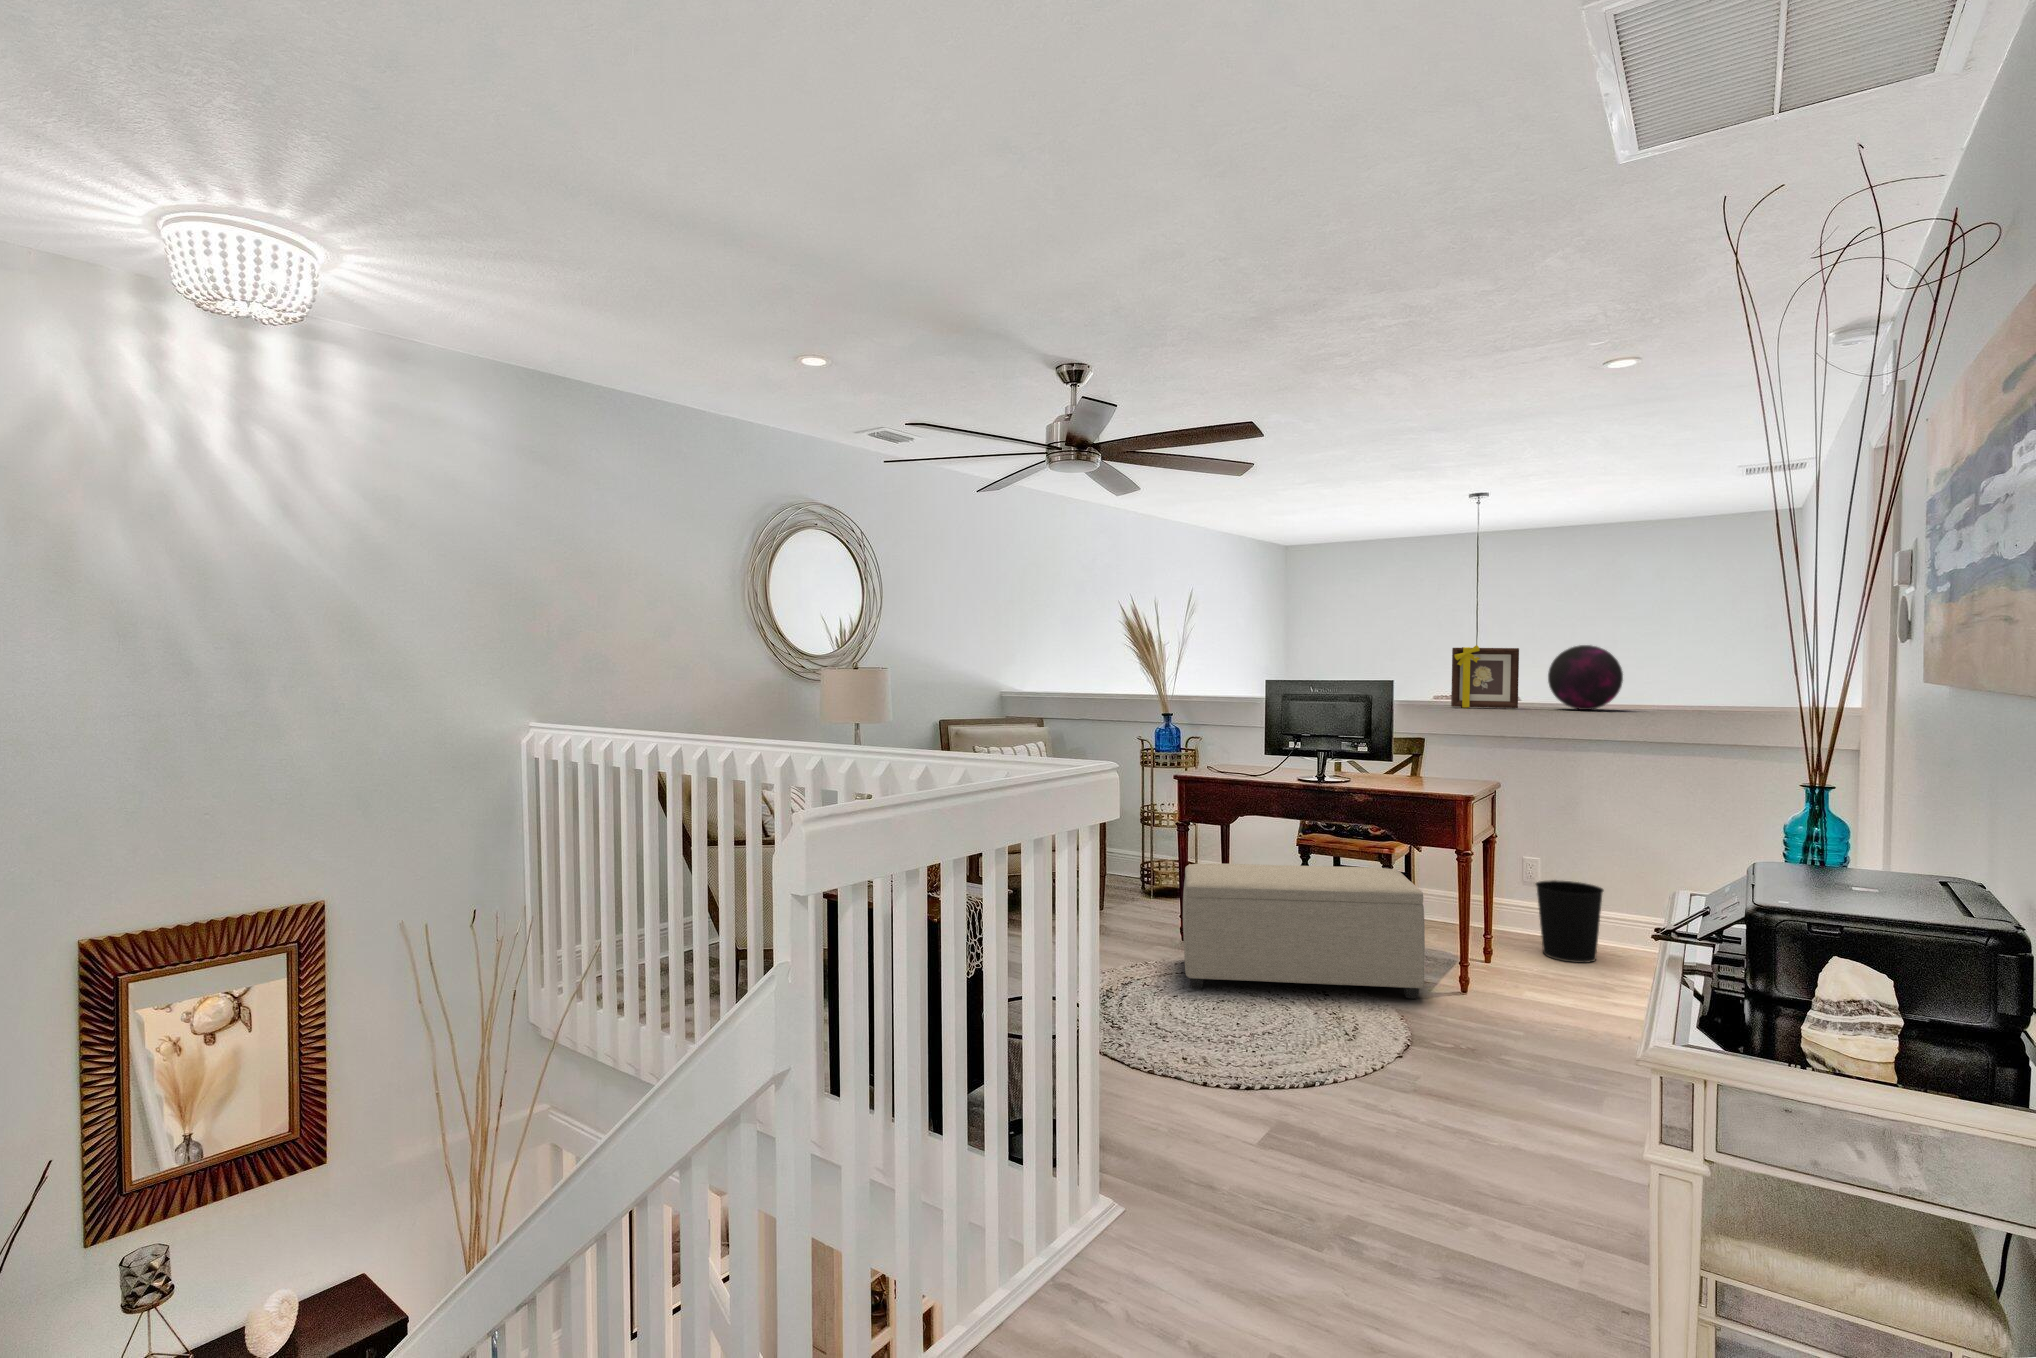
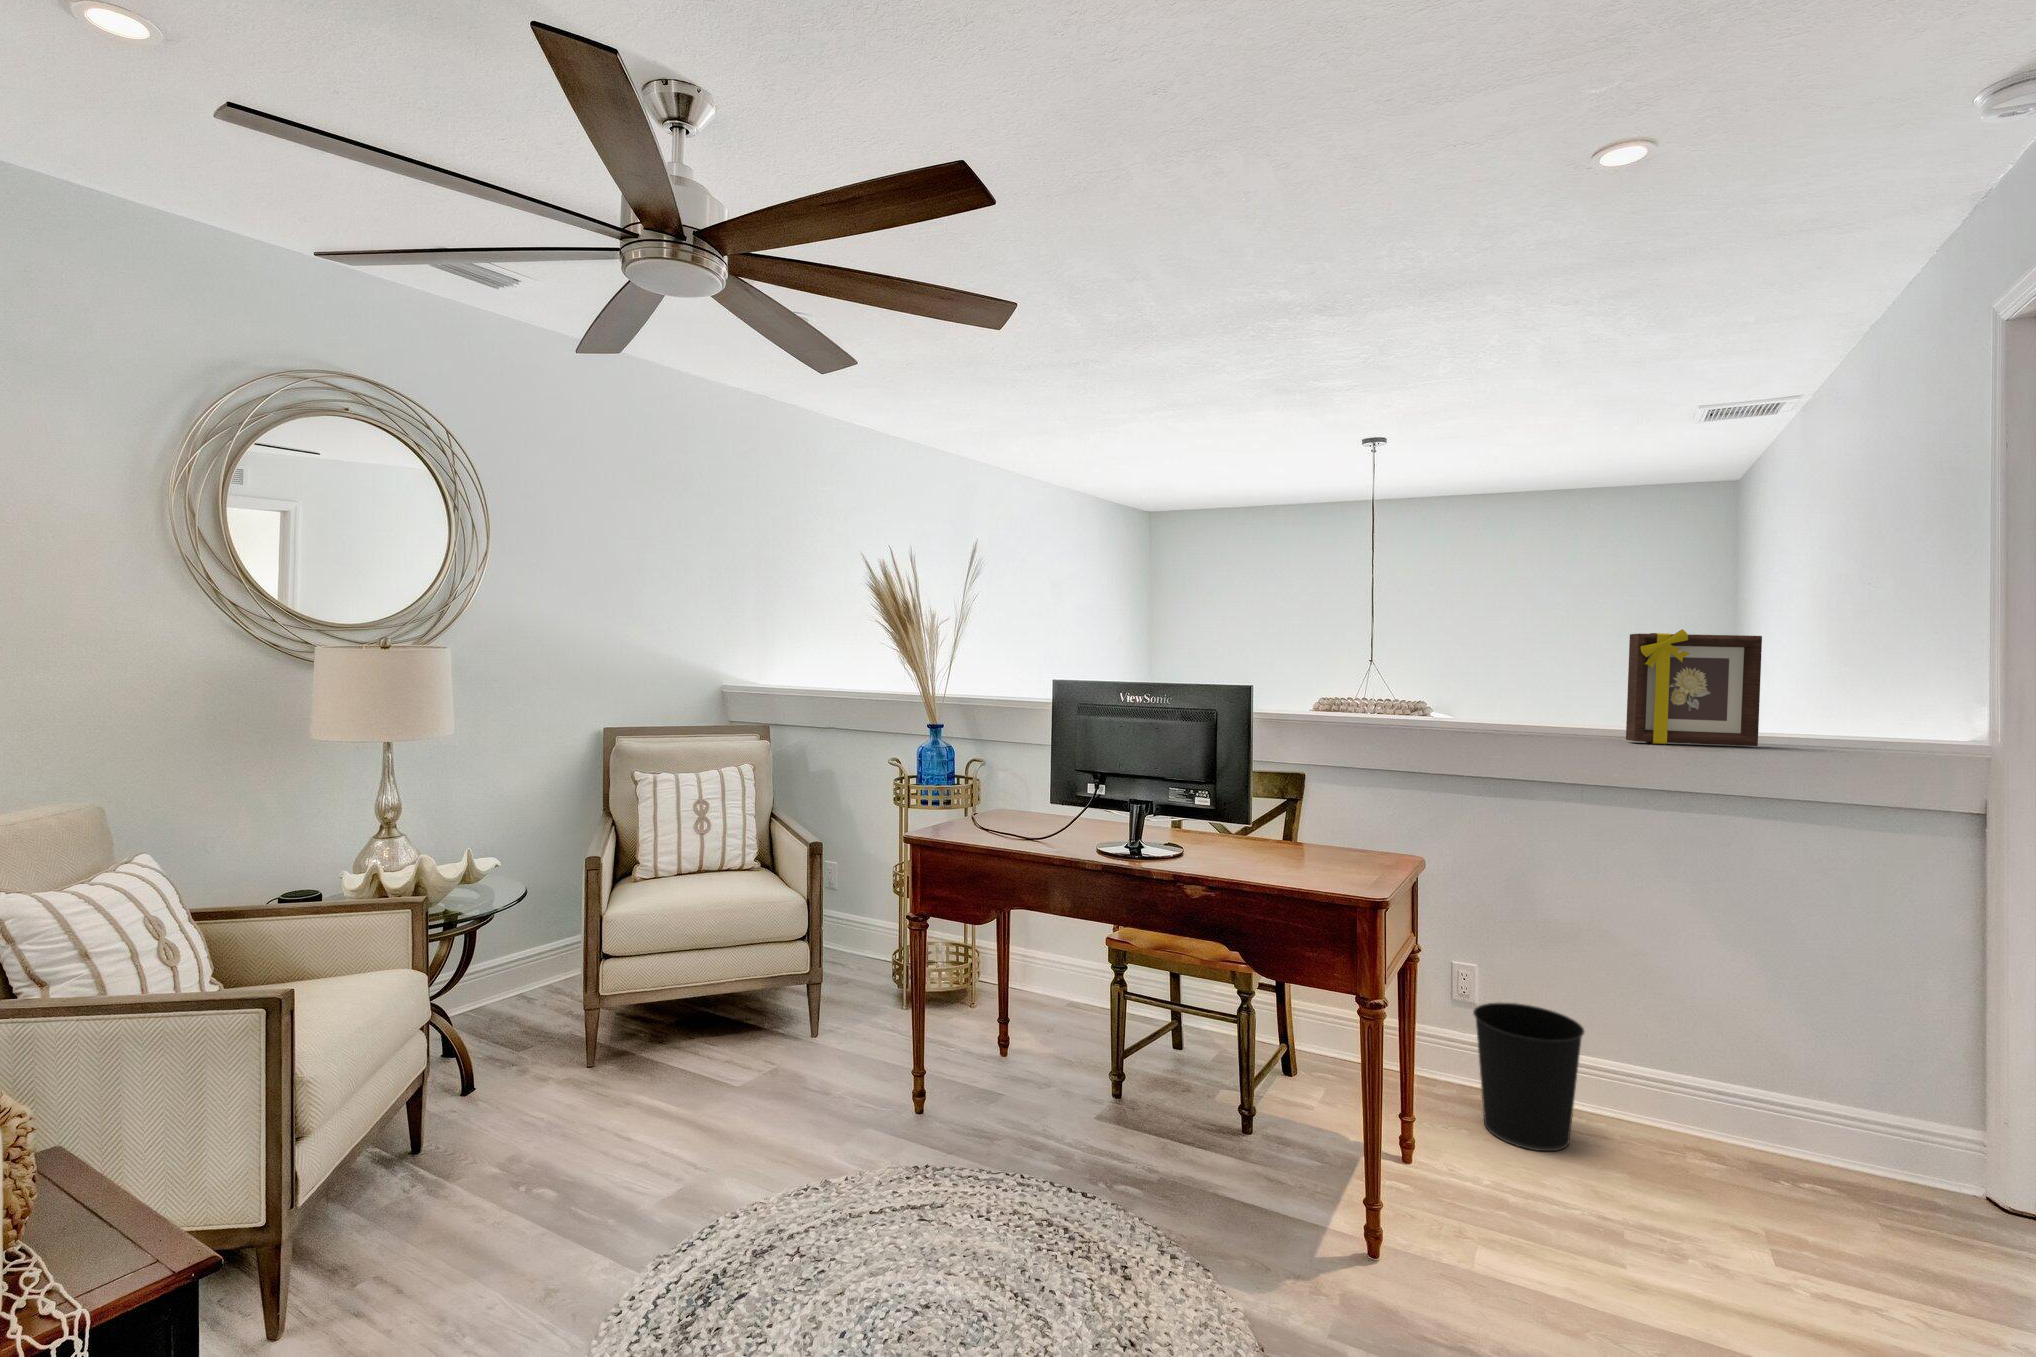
picture frame: present [1451,645,1519,708] -> present [1626,629,1762,746]
decorative orb: present [1548,645,1623,710] -> none [1487,632,1602,732]
ottoman: present [1183,863,1425,999] -> none [863,1001,1302,1288]

